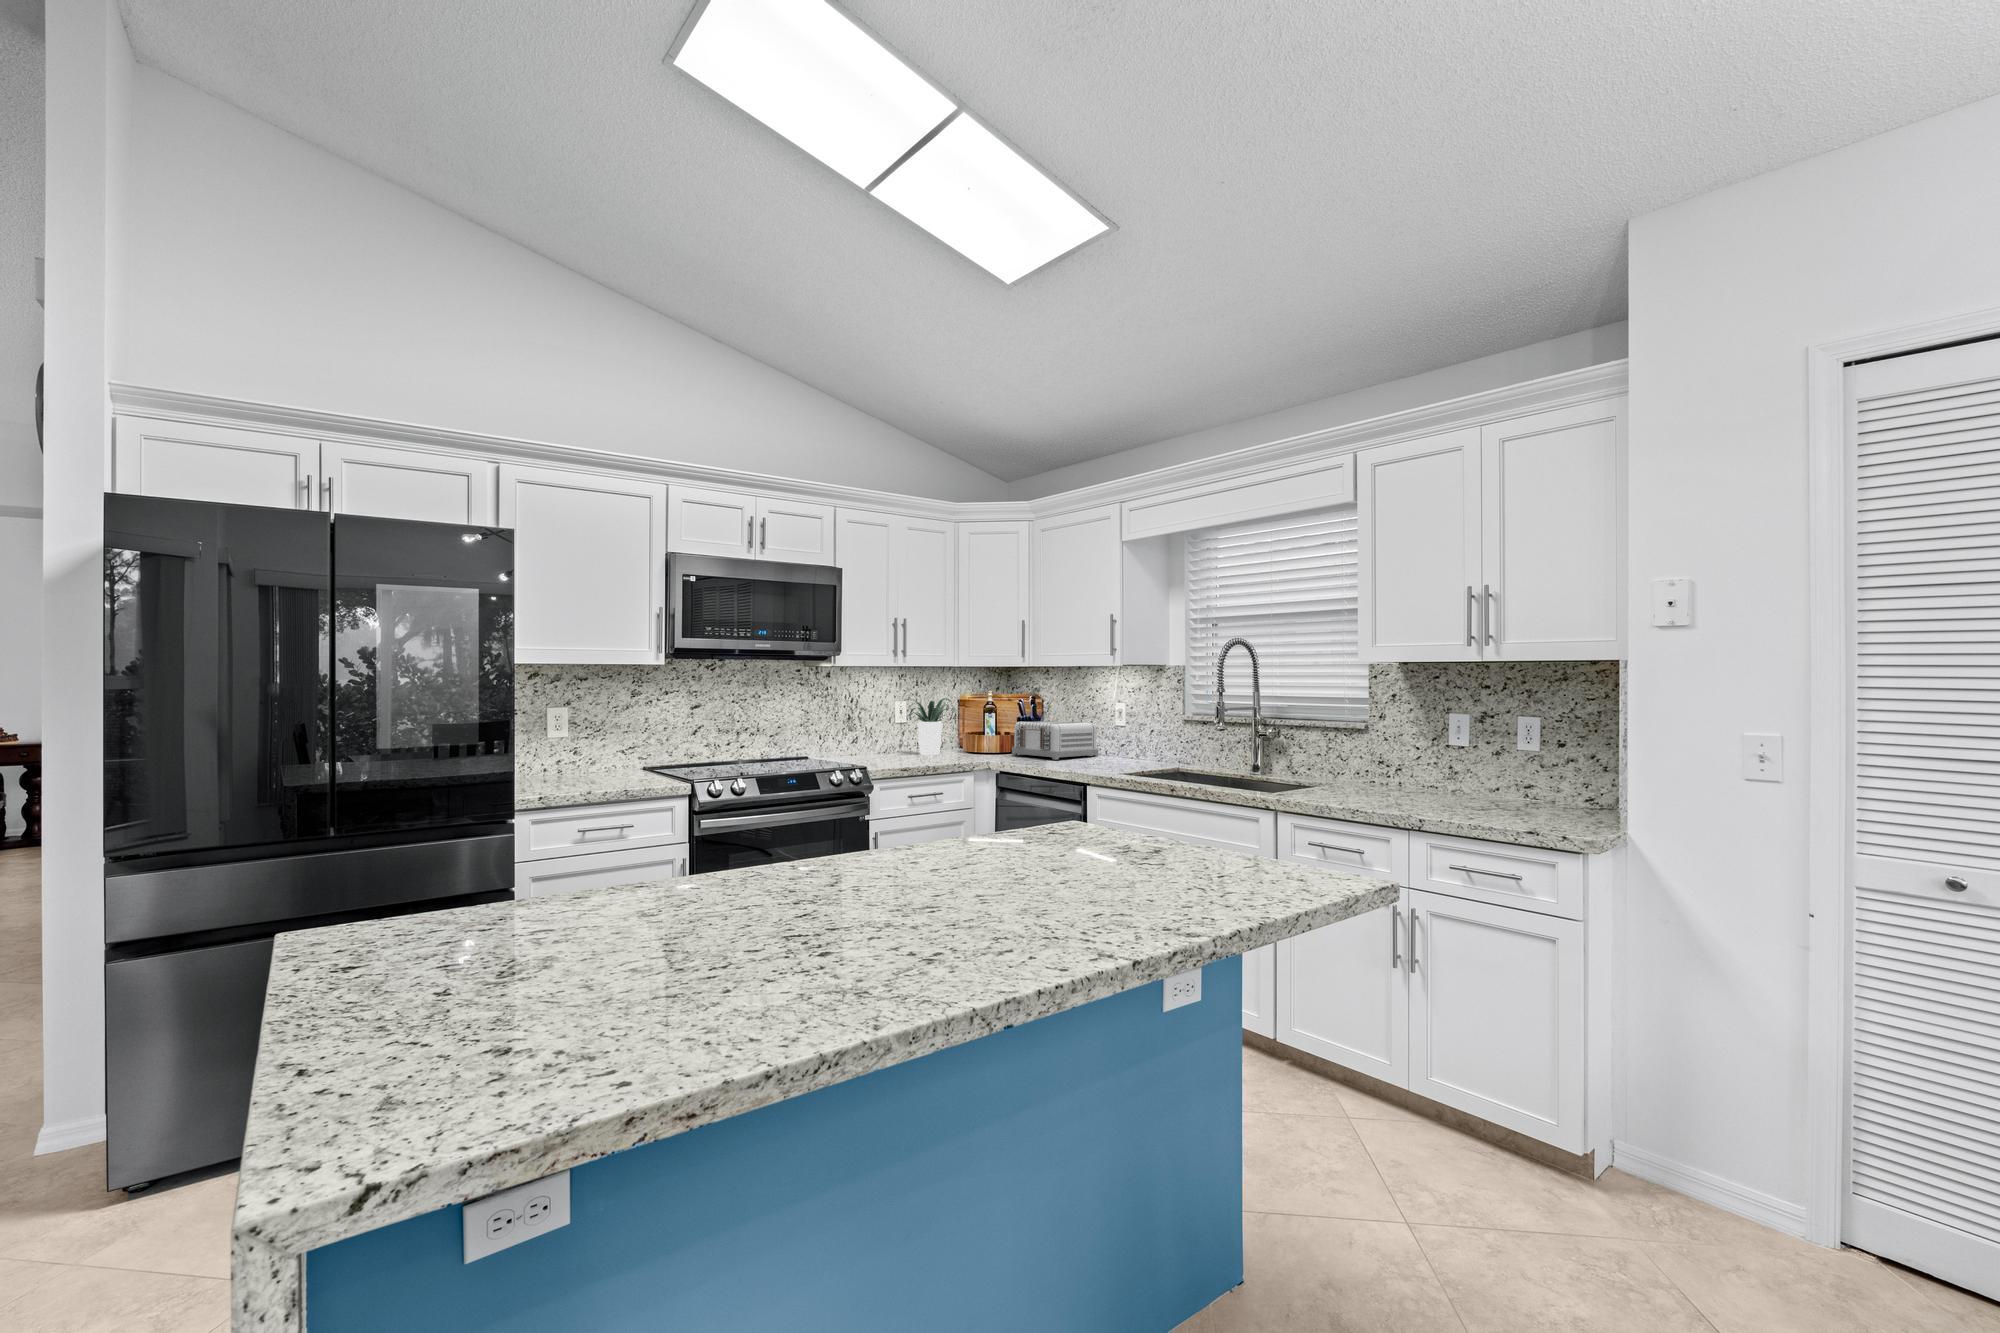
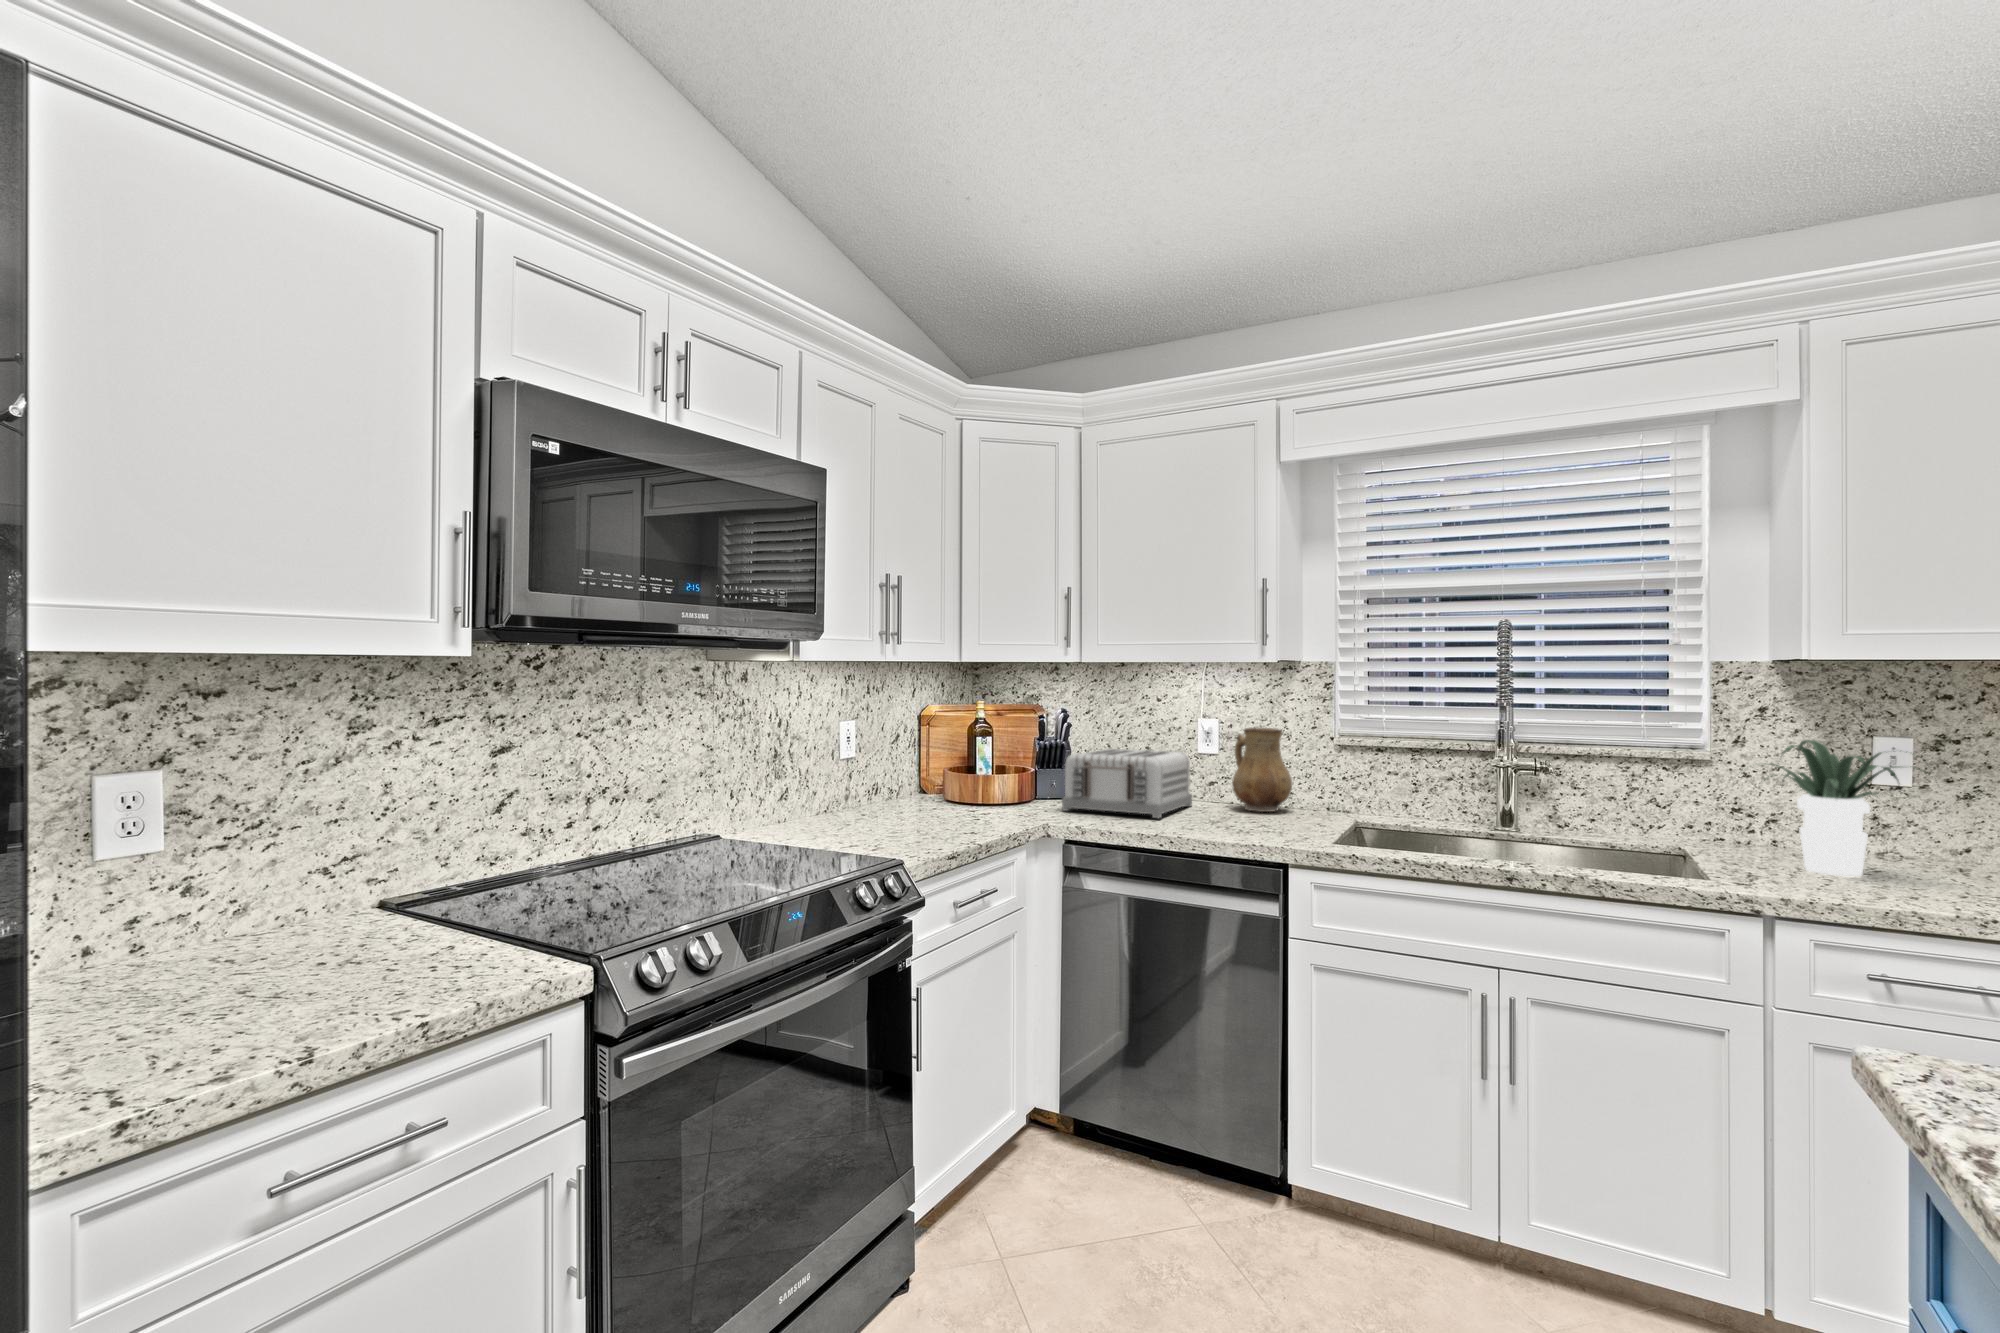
potted plant: present [908,698,959,755] -> present [1739,740,1926,877]
ceramic pitcher: none [1117,708,1153,760] -> present [1232,728,1292,812]

